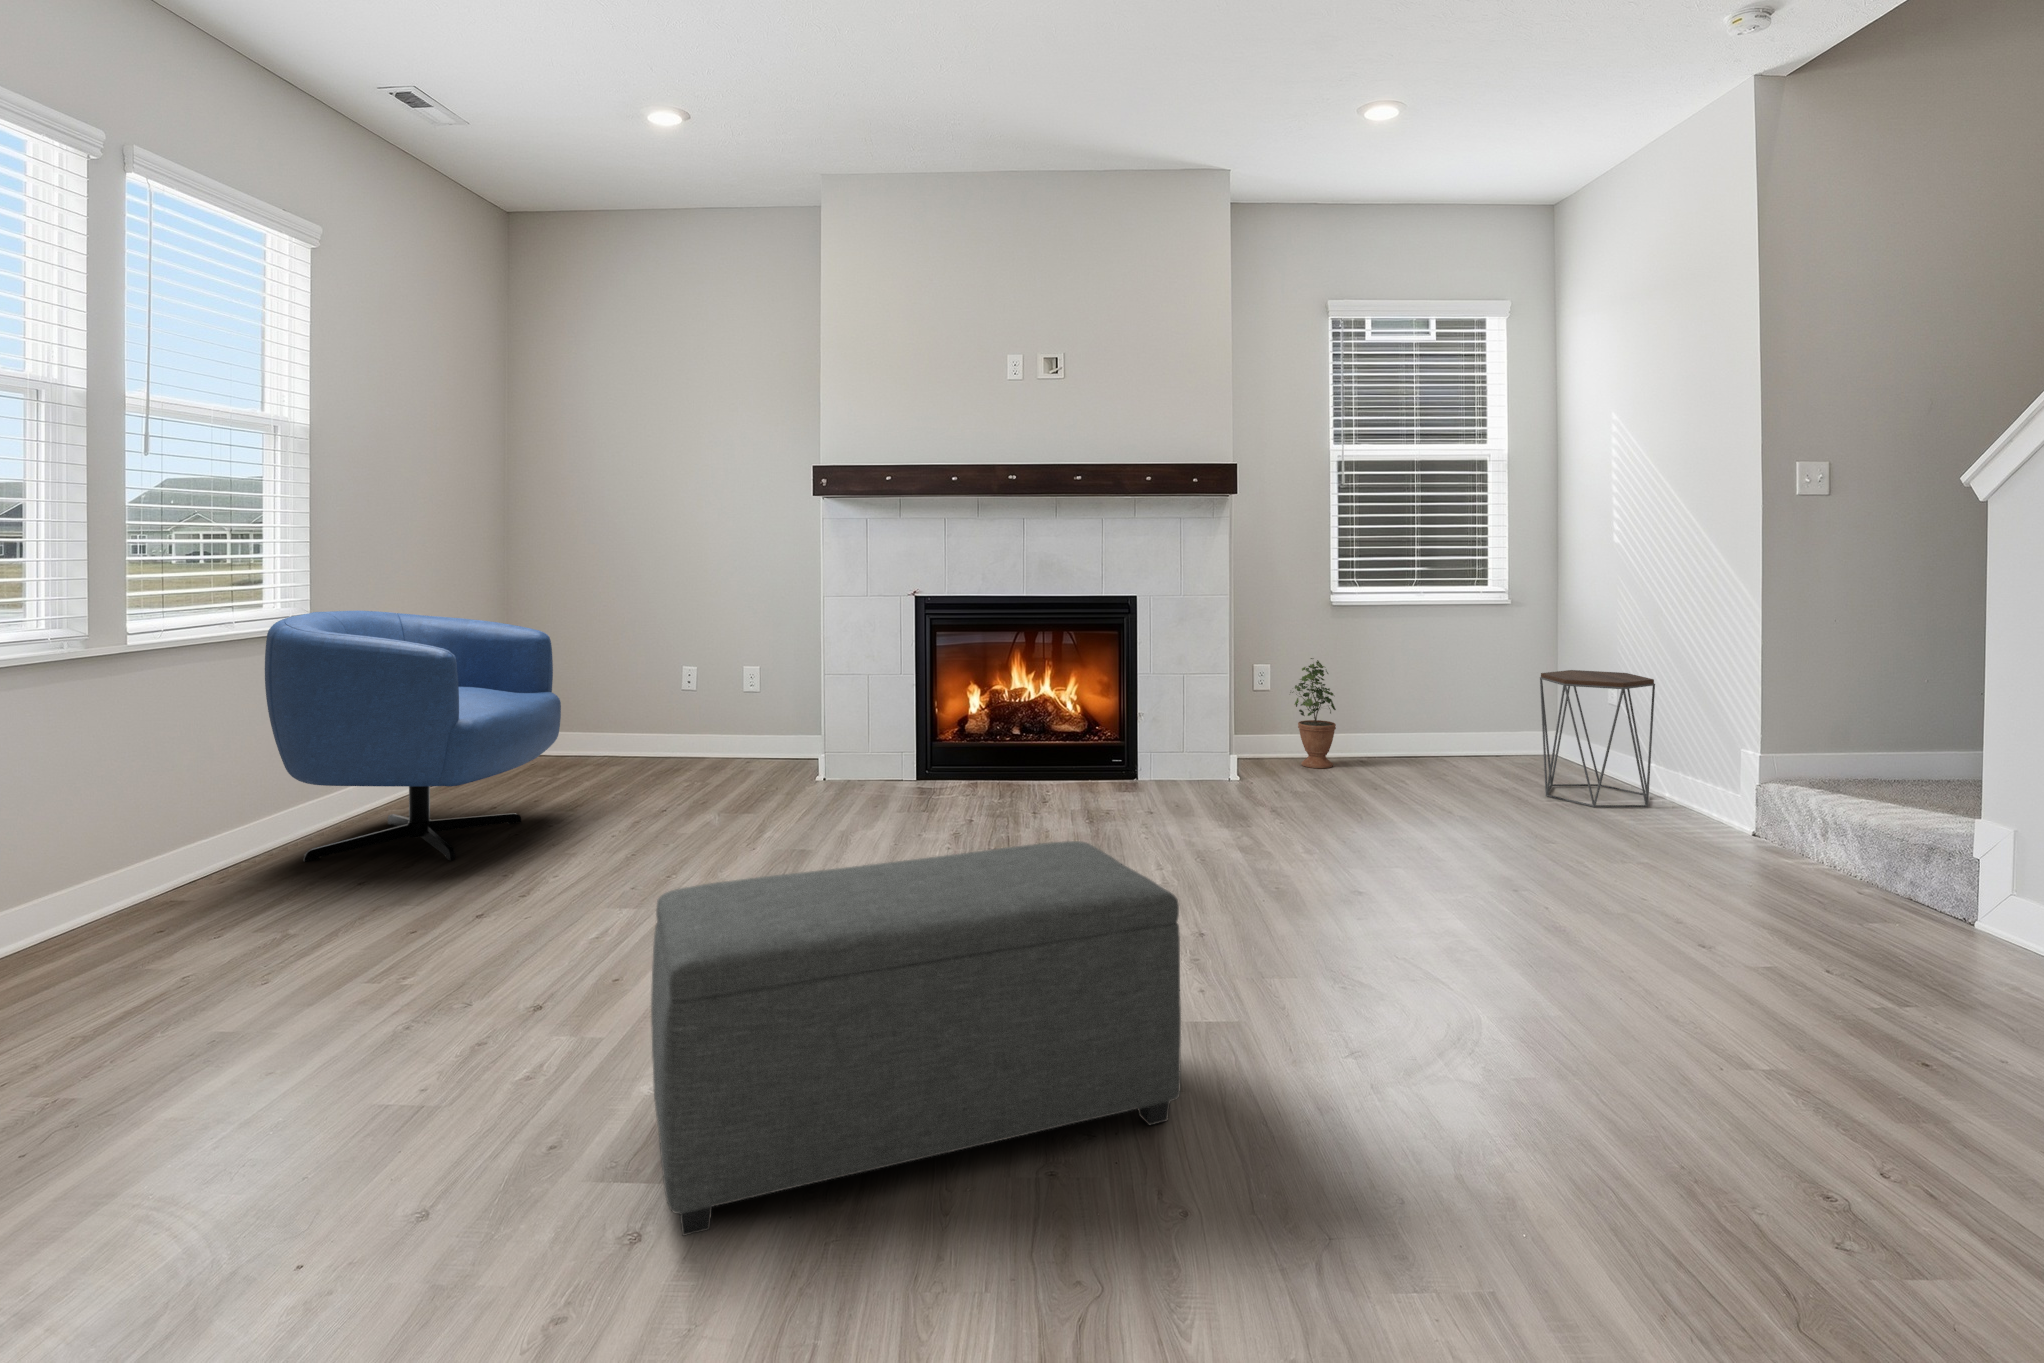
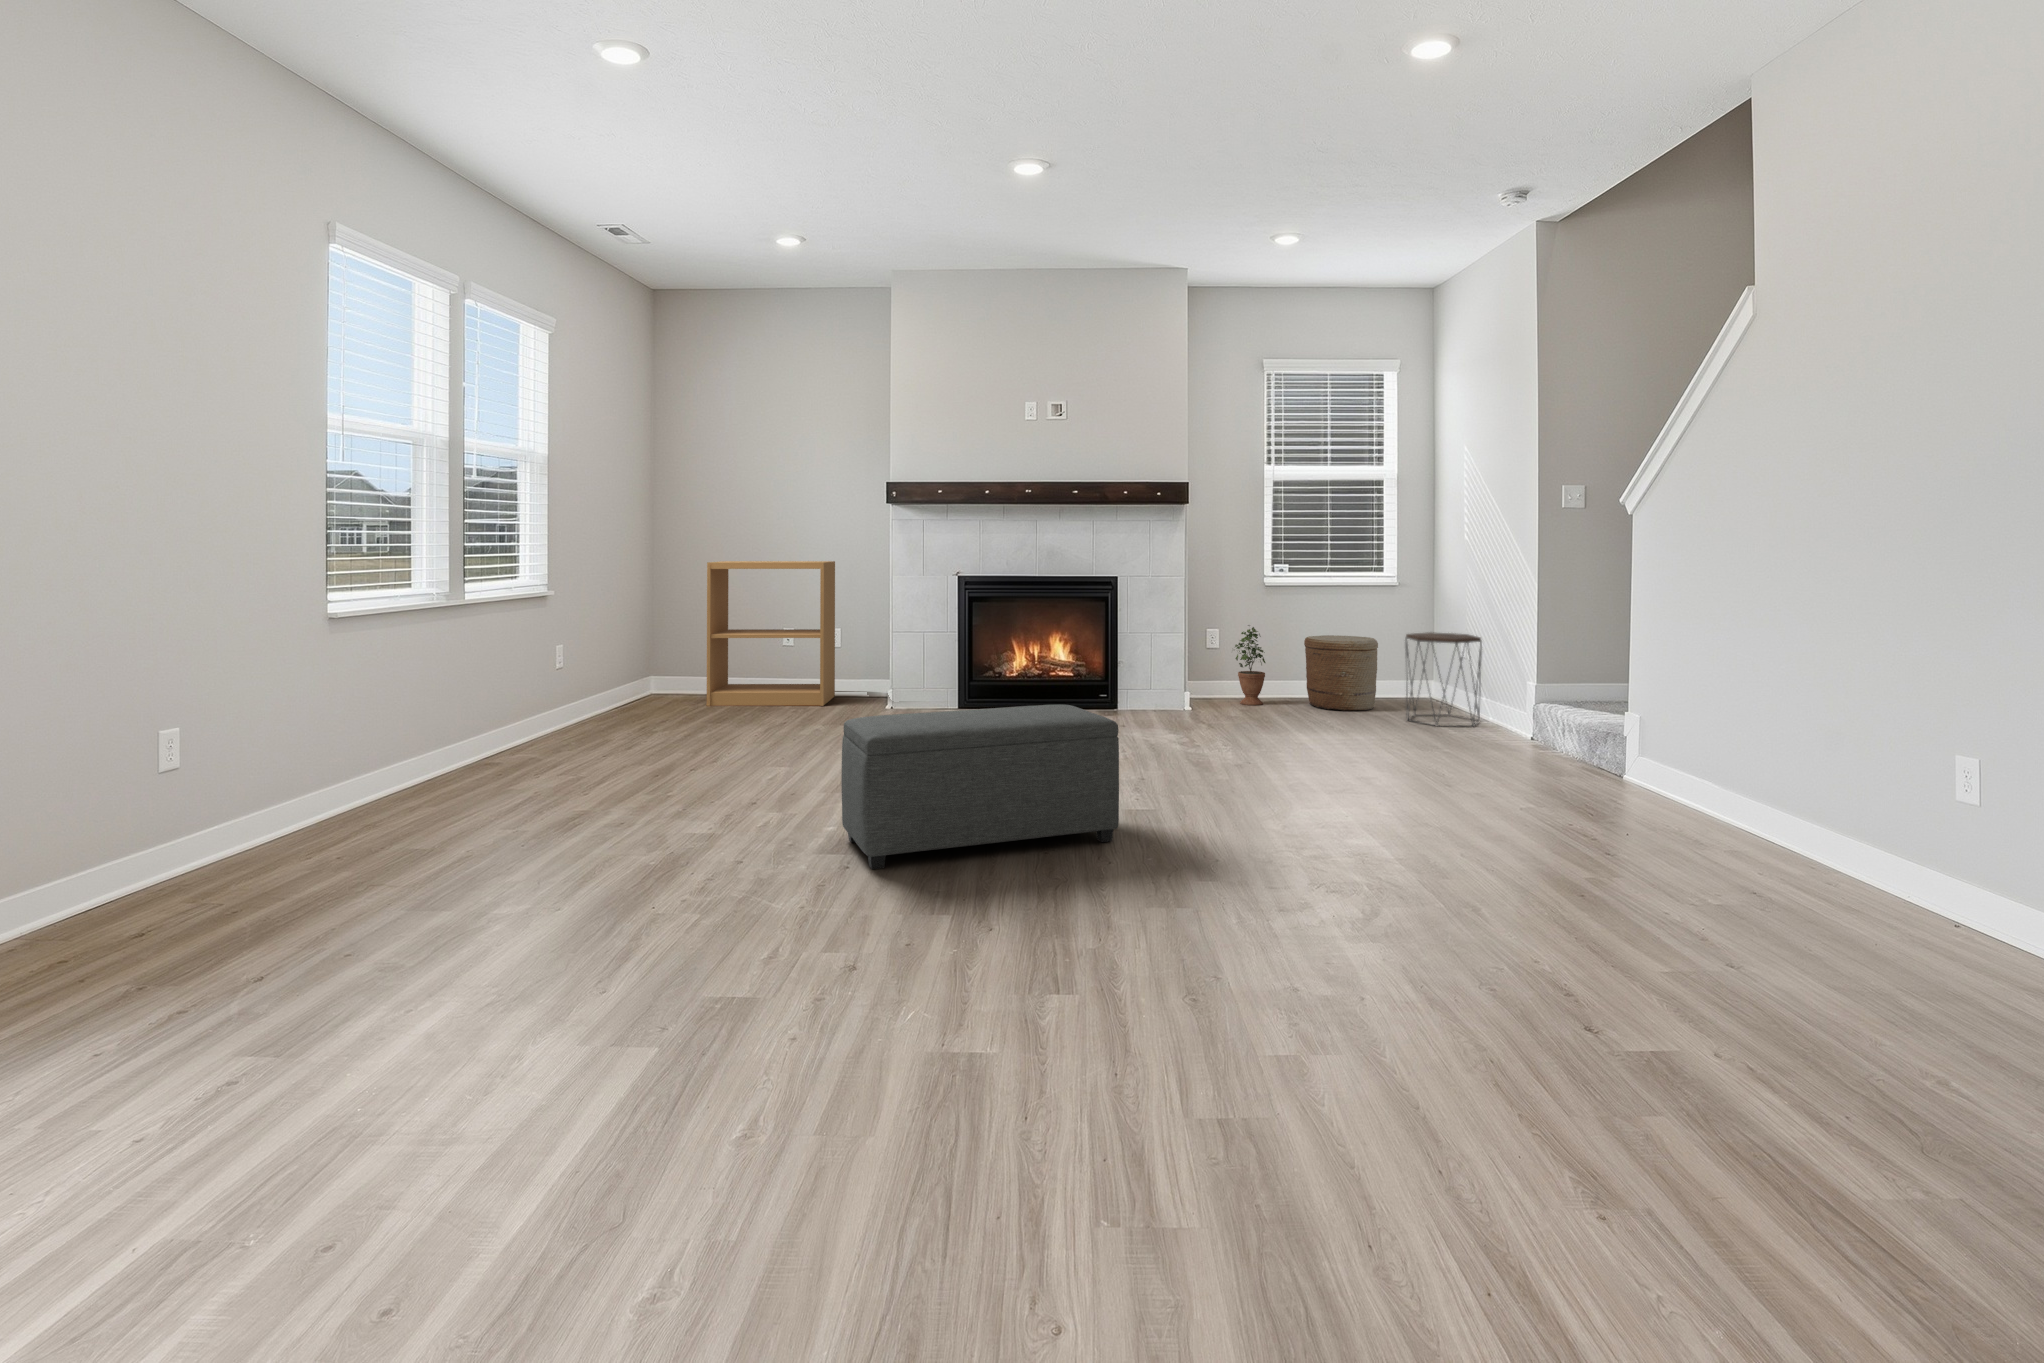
bookshelf: none [569,574,751,776] -> present [707,561,835,706]
armchair: present [265,611,561,862] -> none [535,582,715,747]
woven basket: none [1389,671,1493,778] -> present [1304,635,1378,711]

